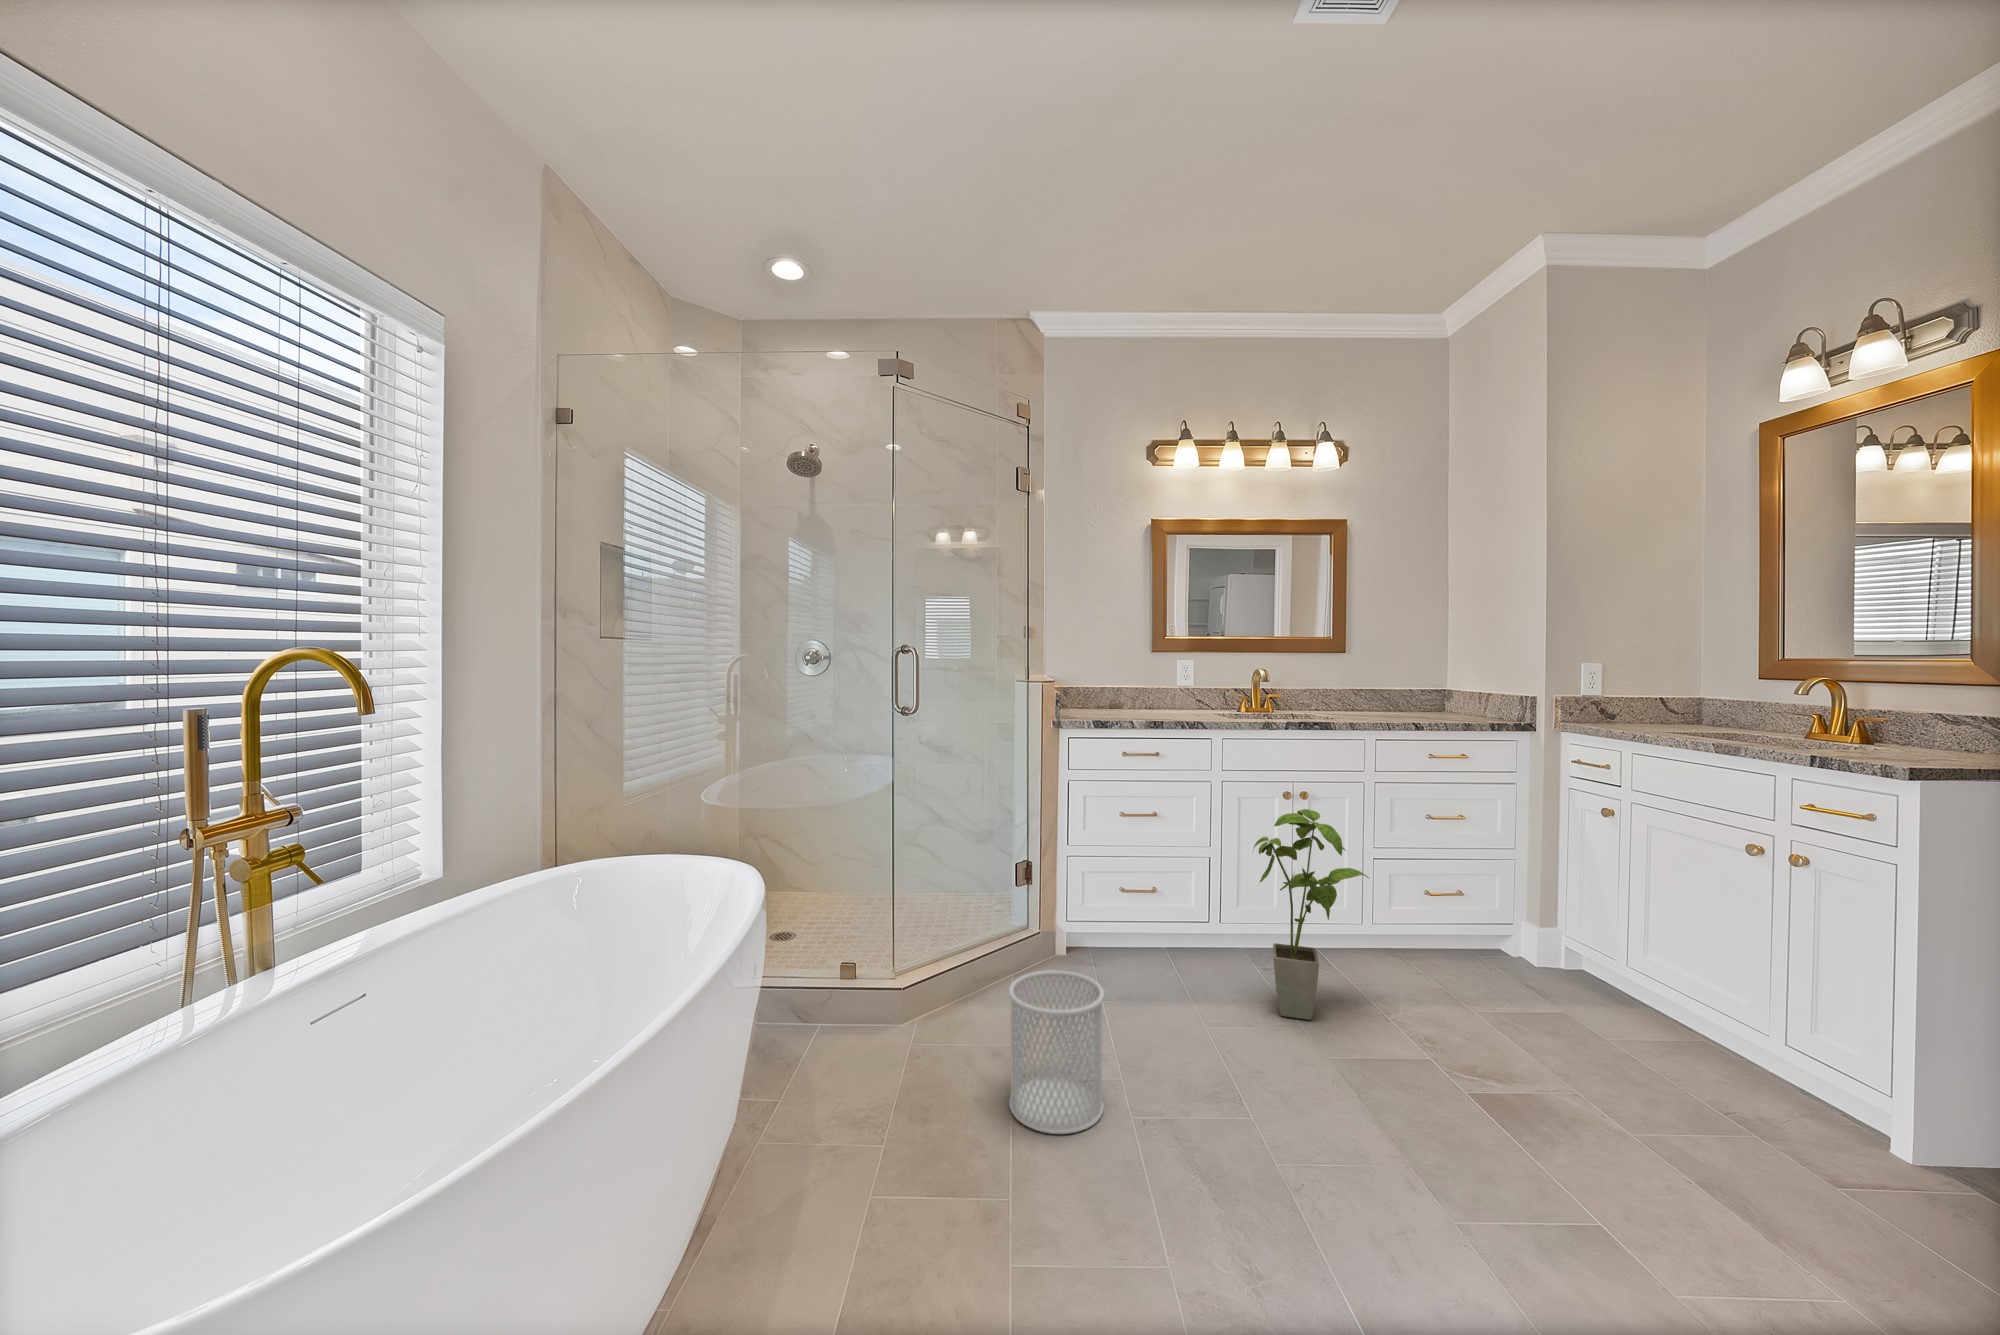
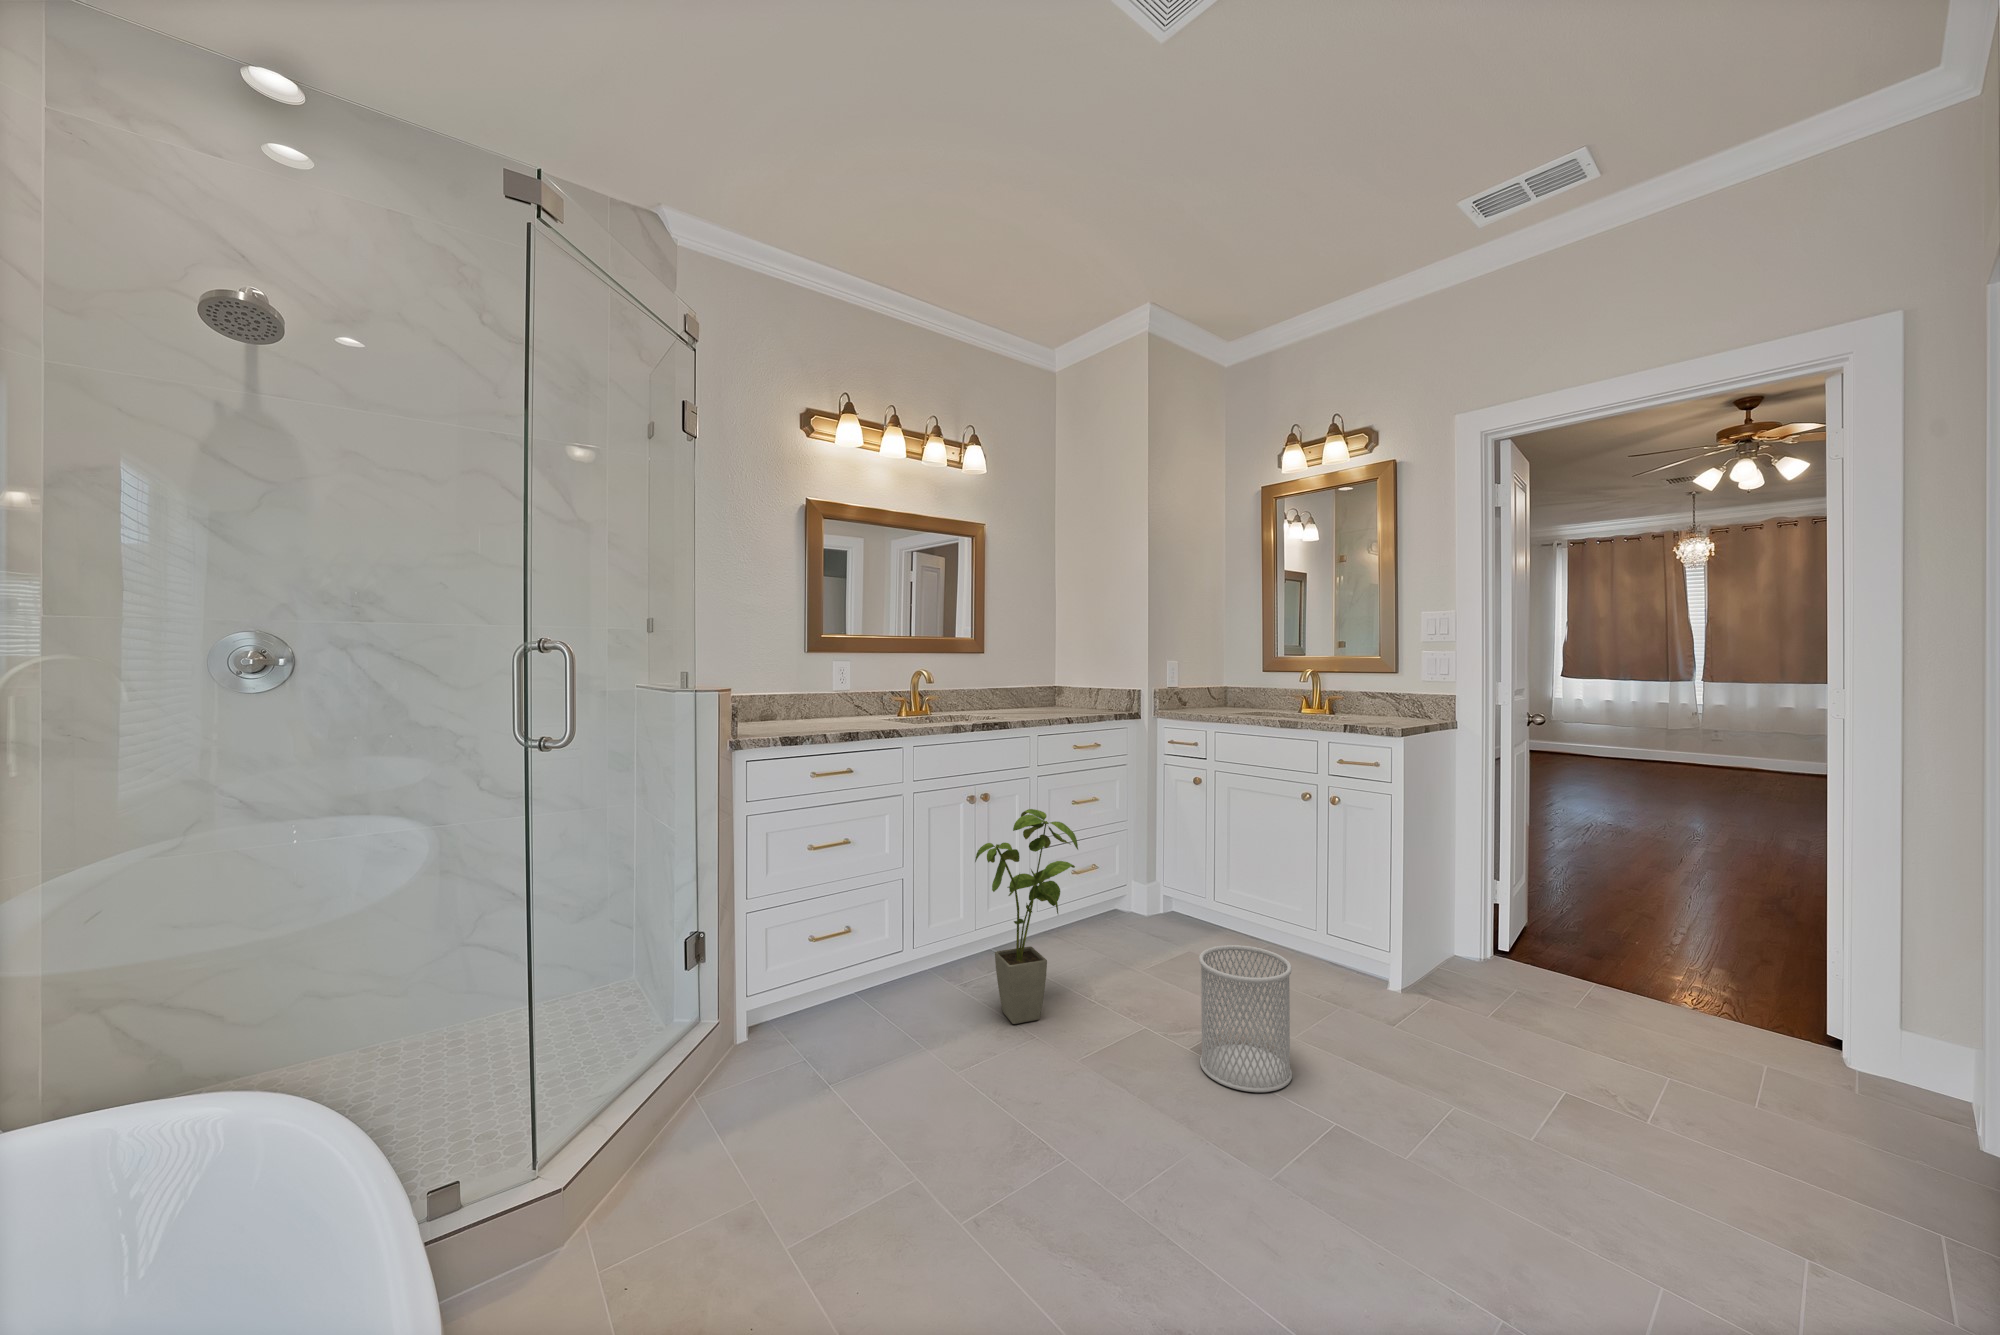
wastebasket: present [1009,970,1104,1134] -> present [1199,945,1292,1092]

